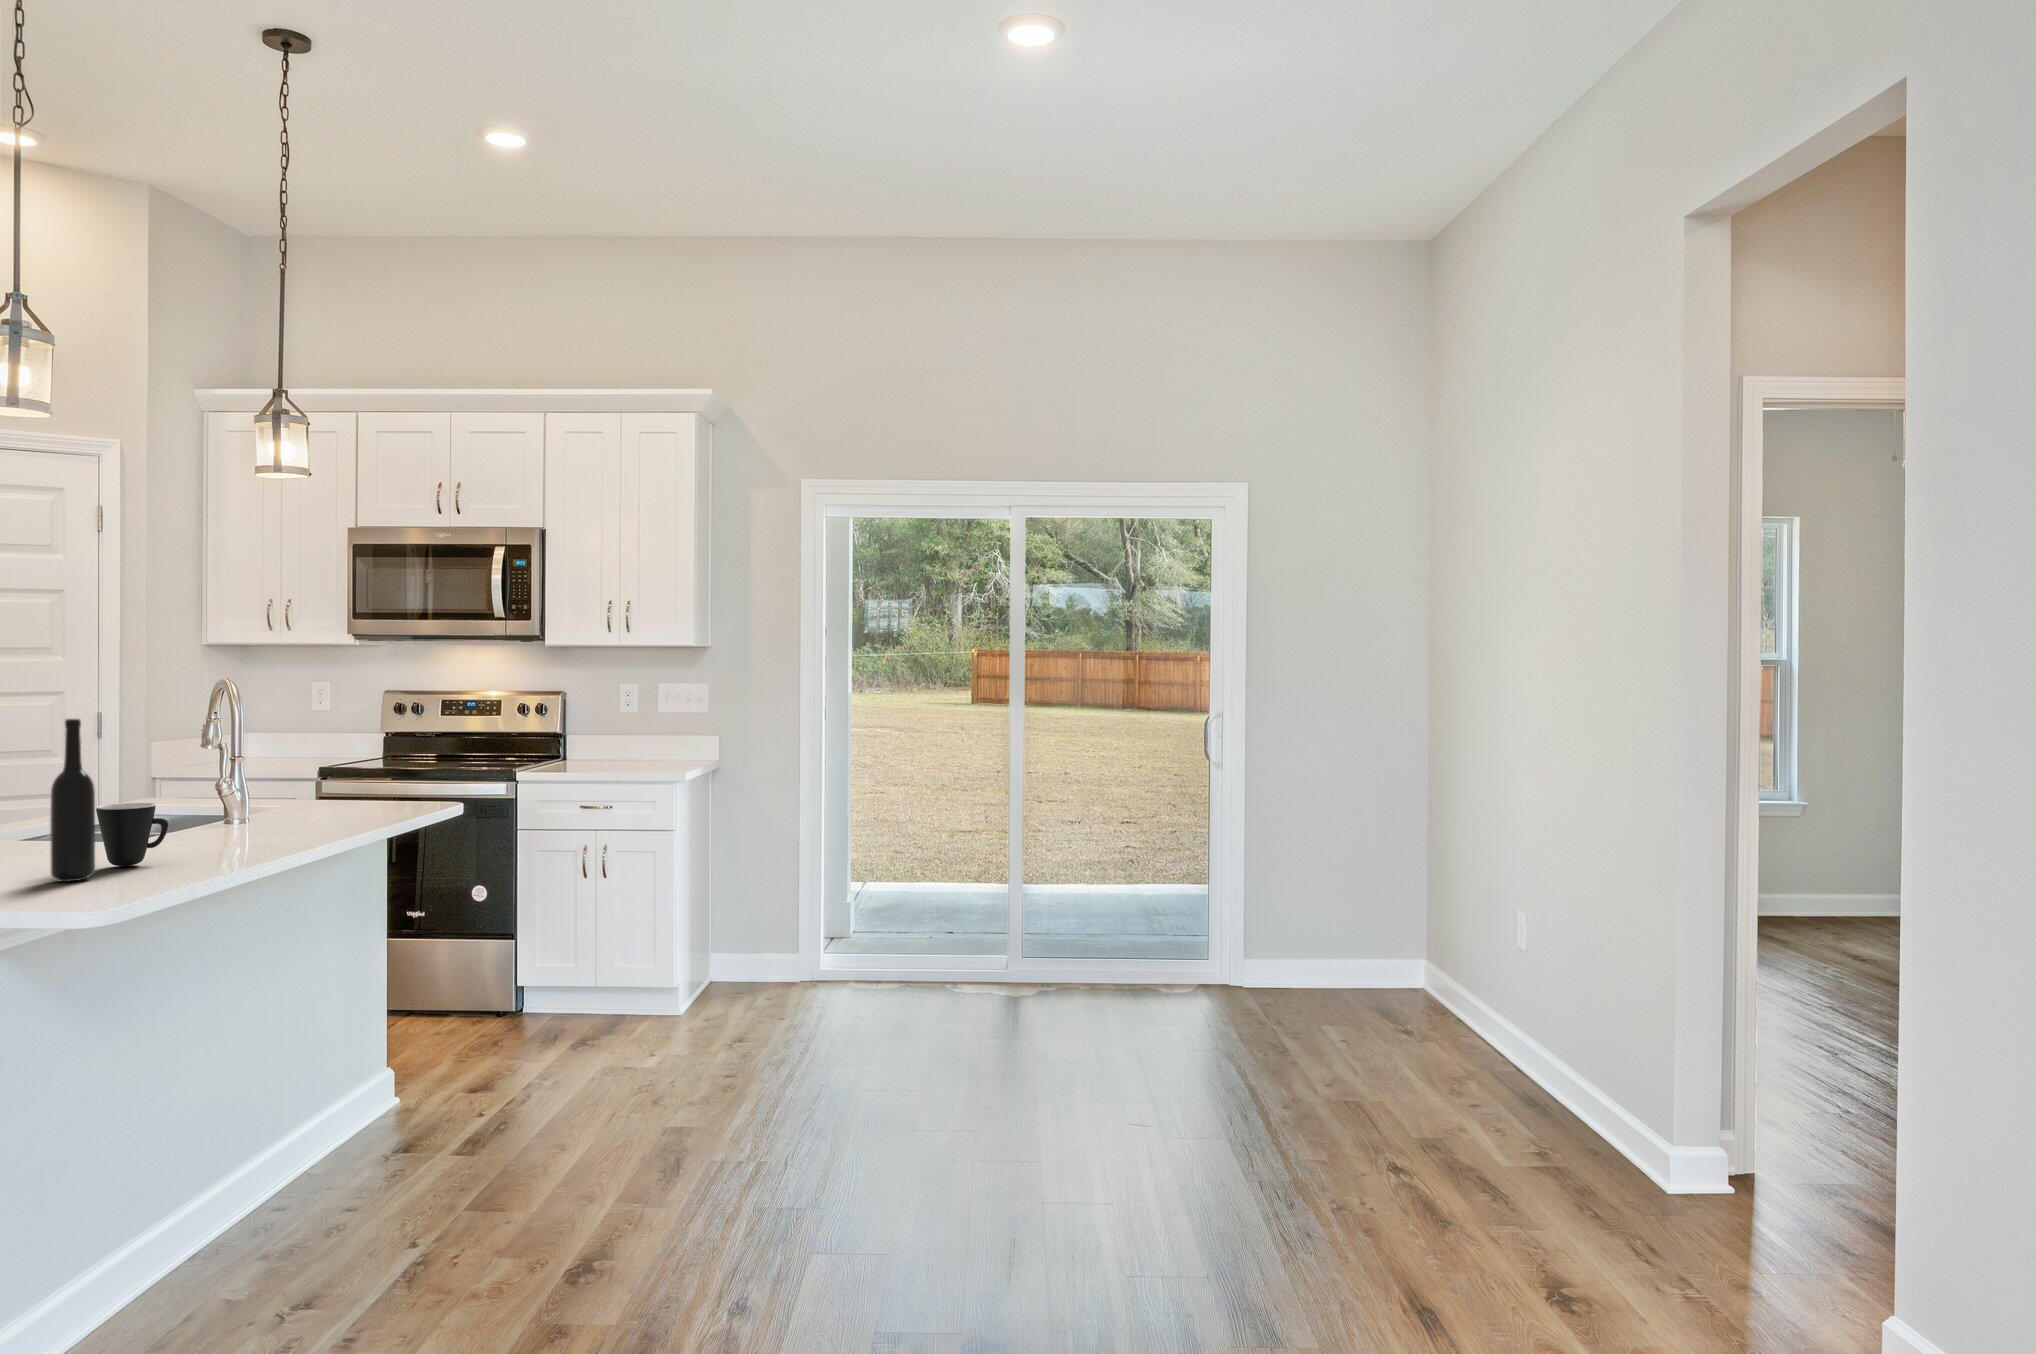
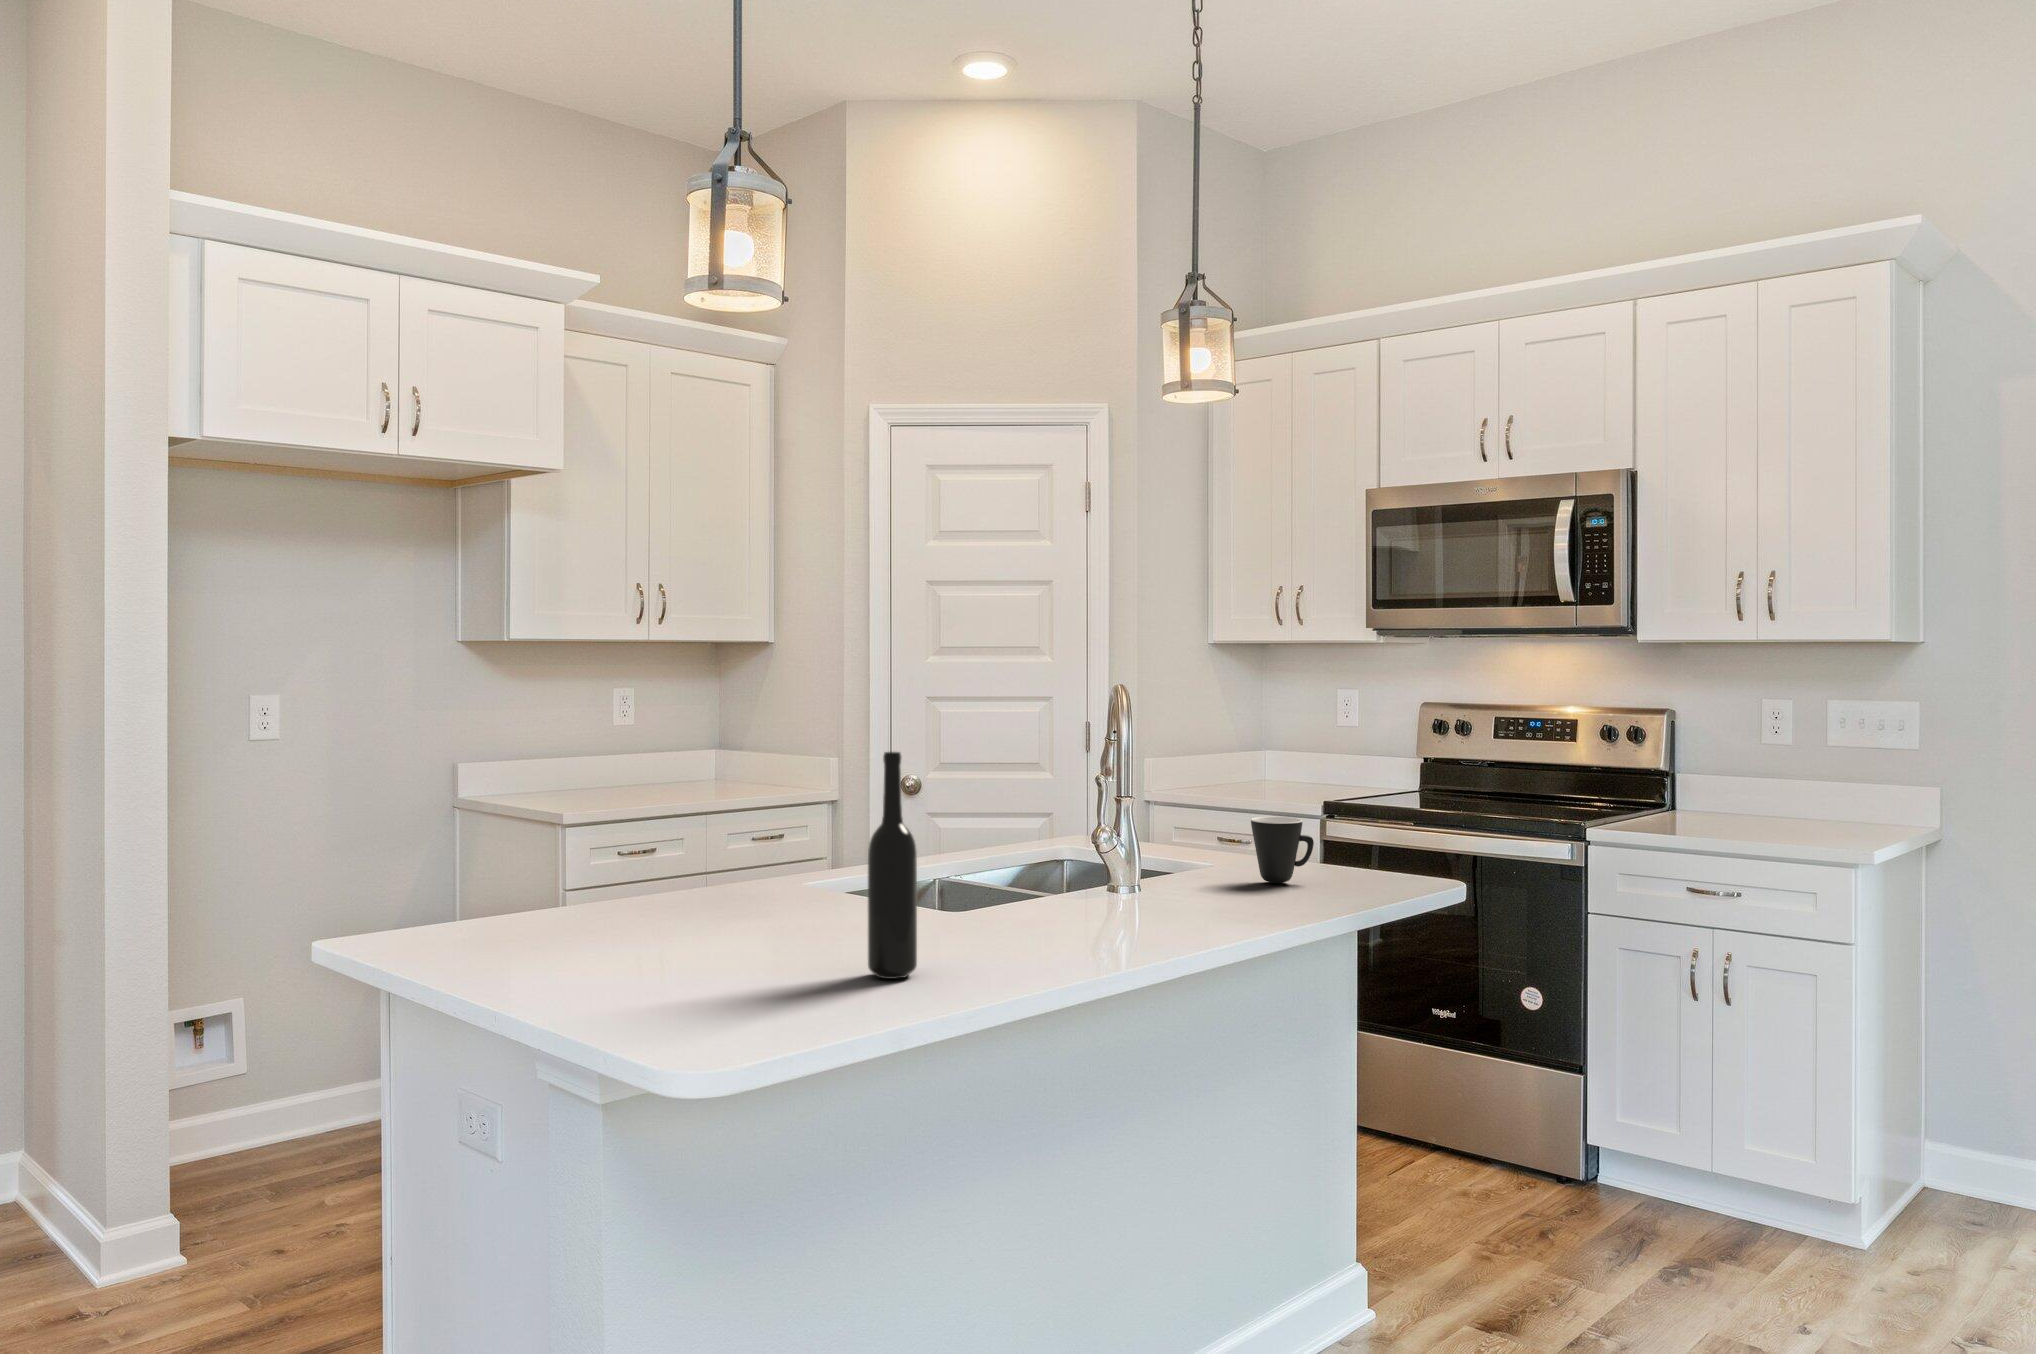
mug: present [96,803,168,866] -> present [1251,817,1314,883]

